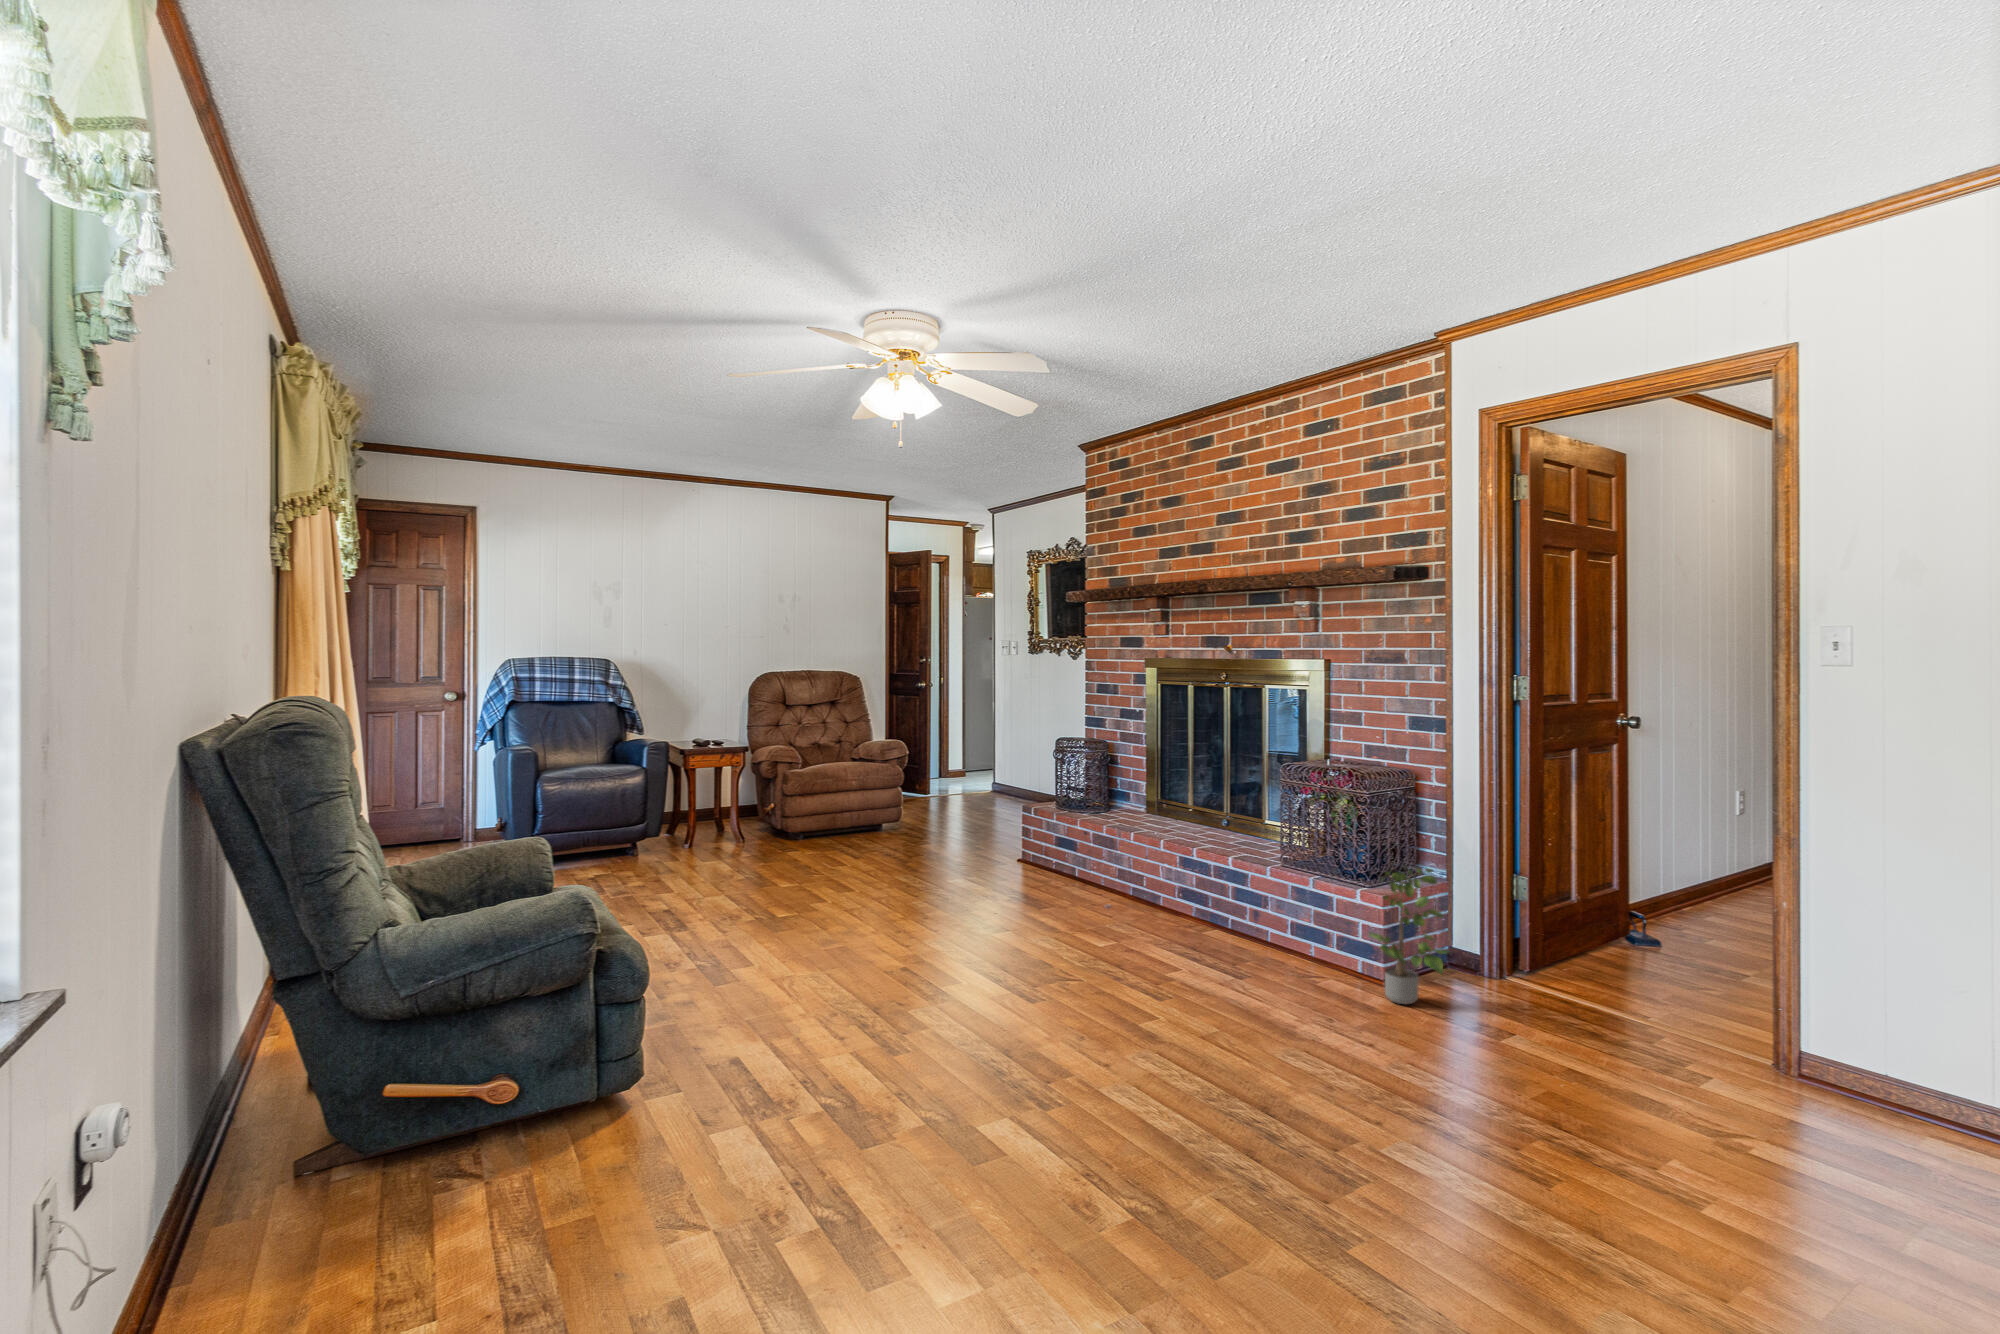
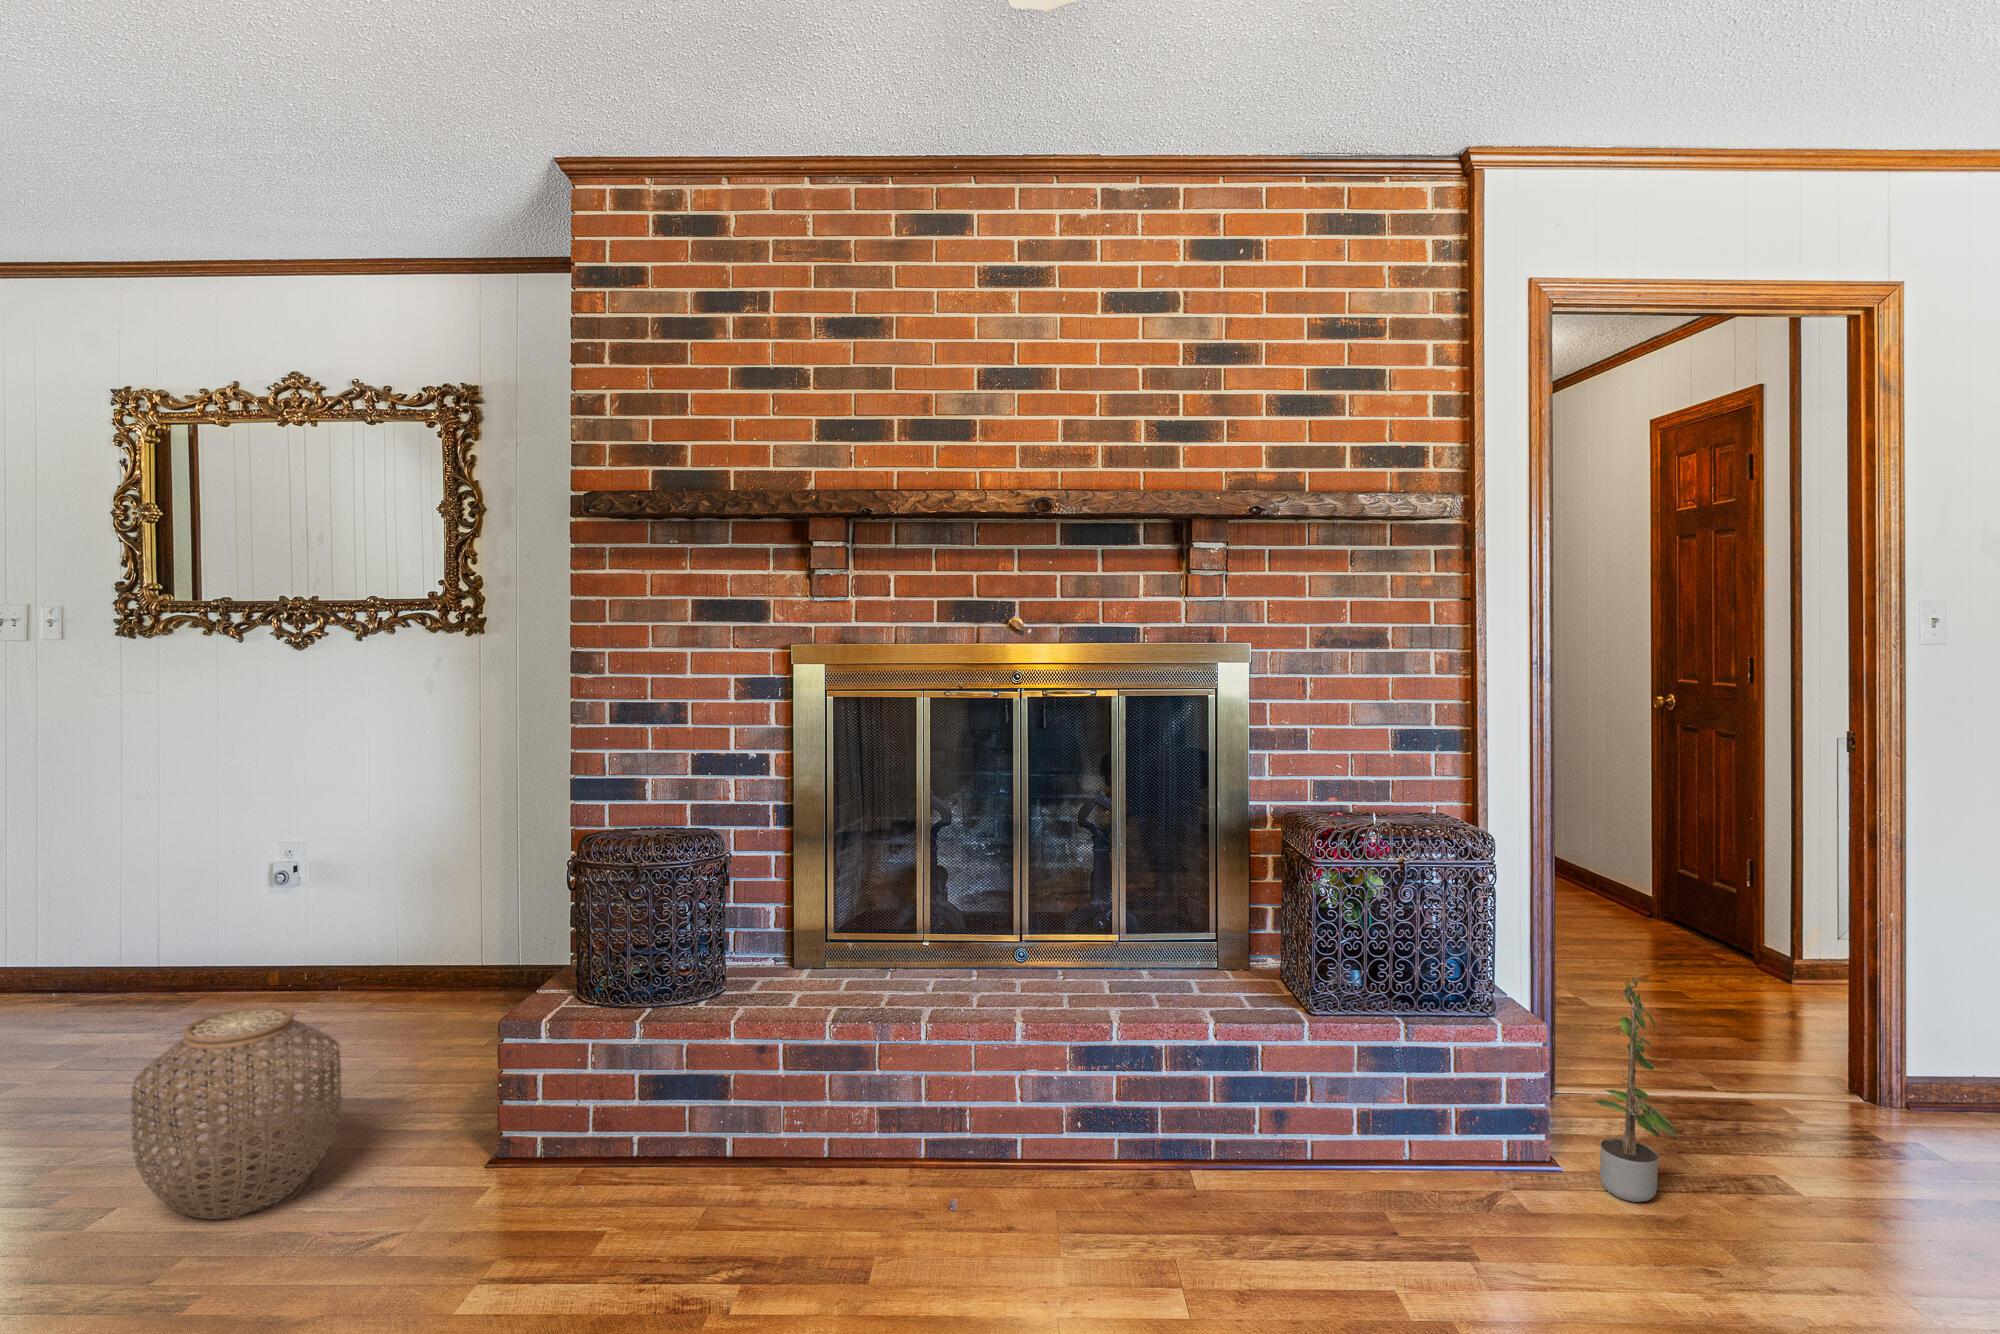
woven basket: none [903,790,963,857] -> present [131,1006,342,1219]

